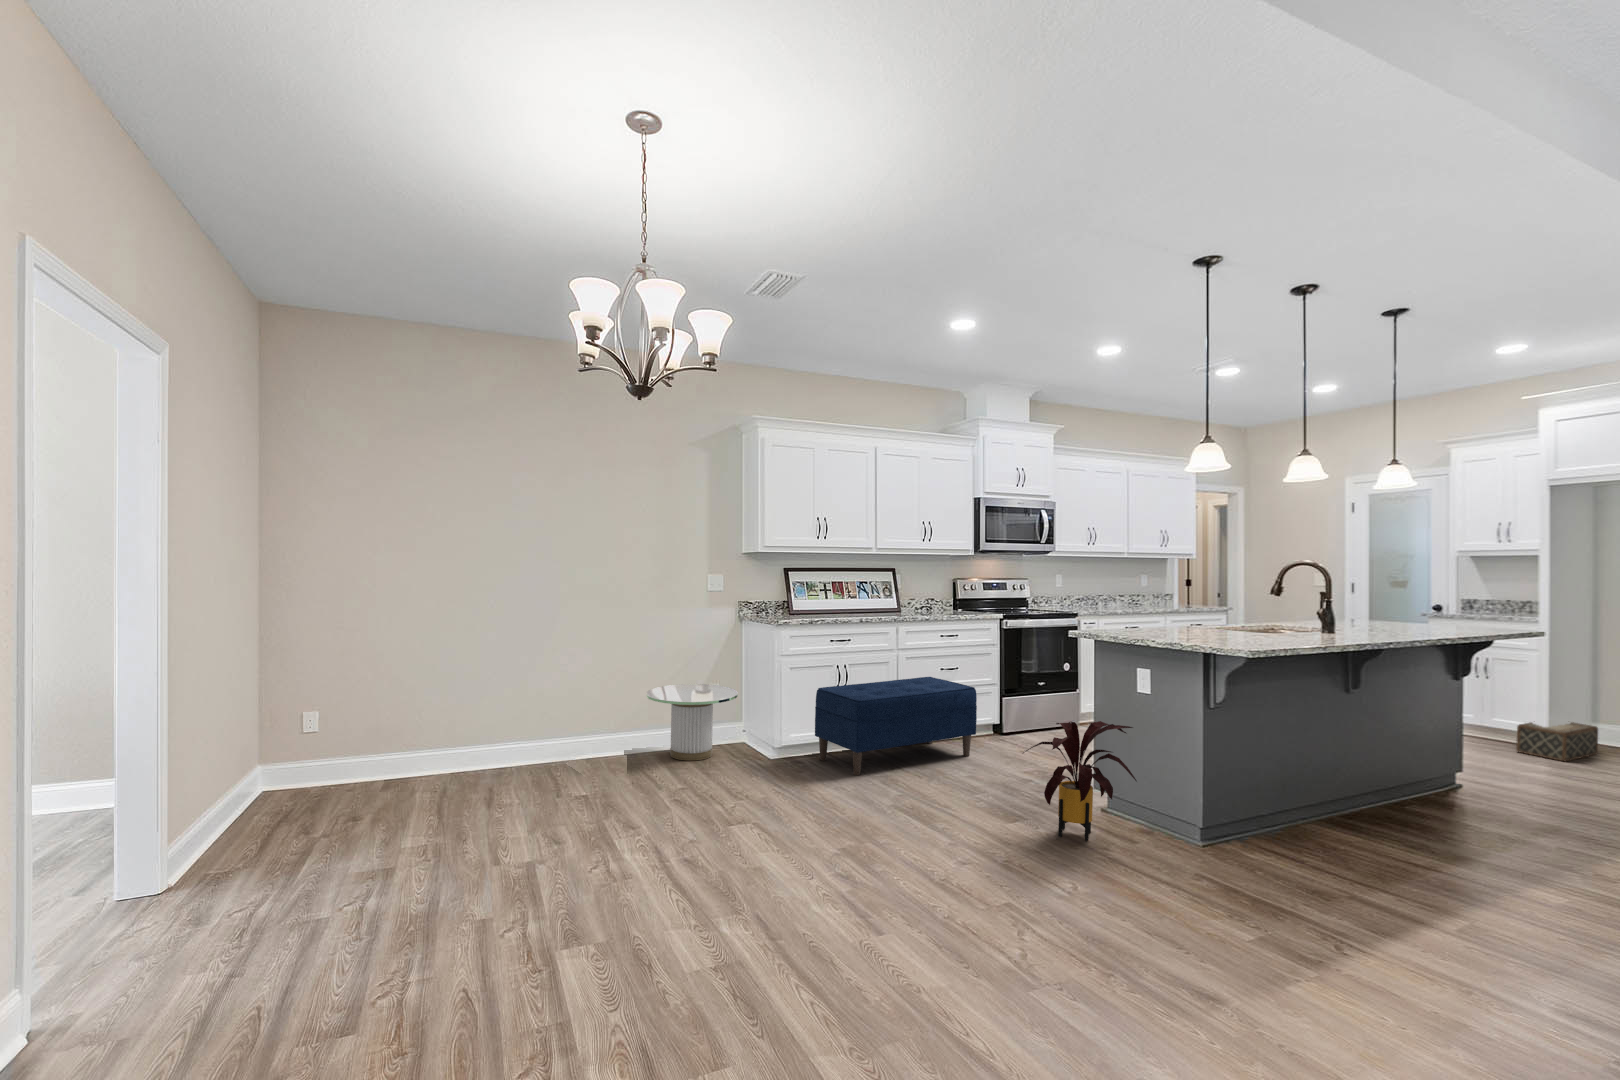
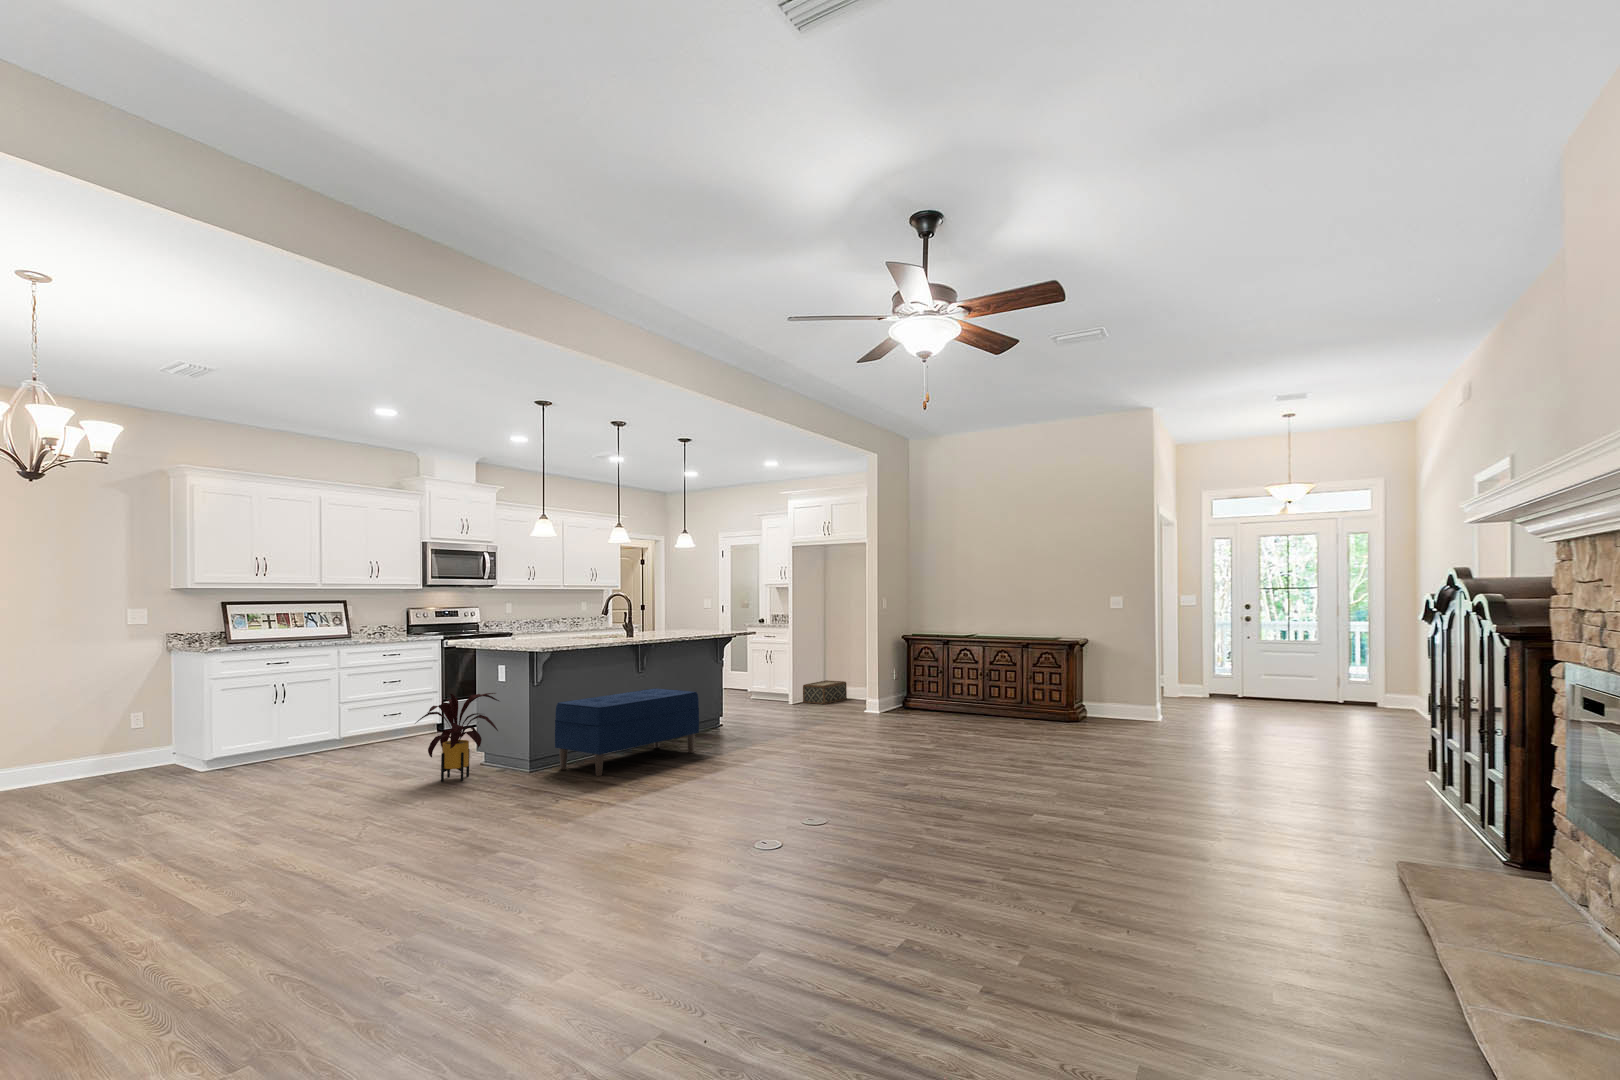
bench: present [815,677,977,775] -> present [555,688,699,776]
side table: present [646,684,738,761] -> none [43,713,159,785]

